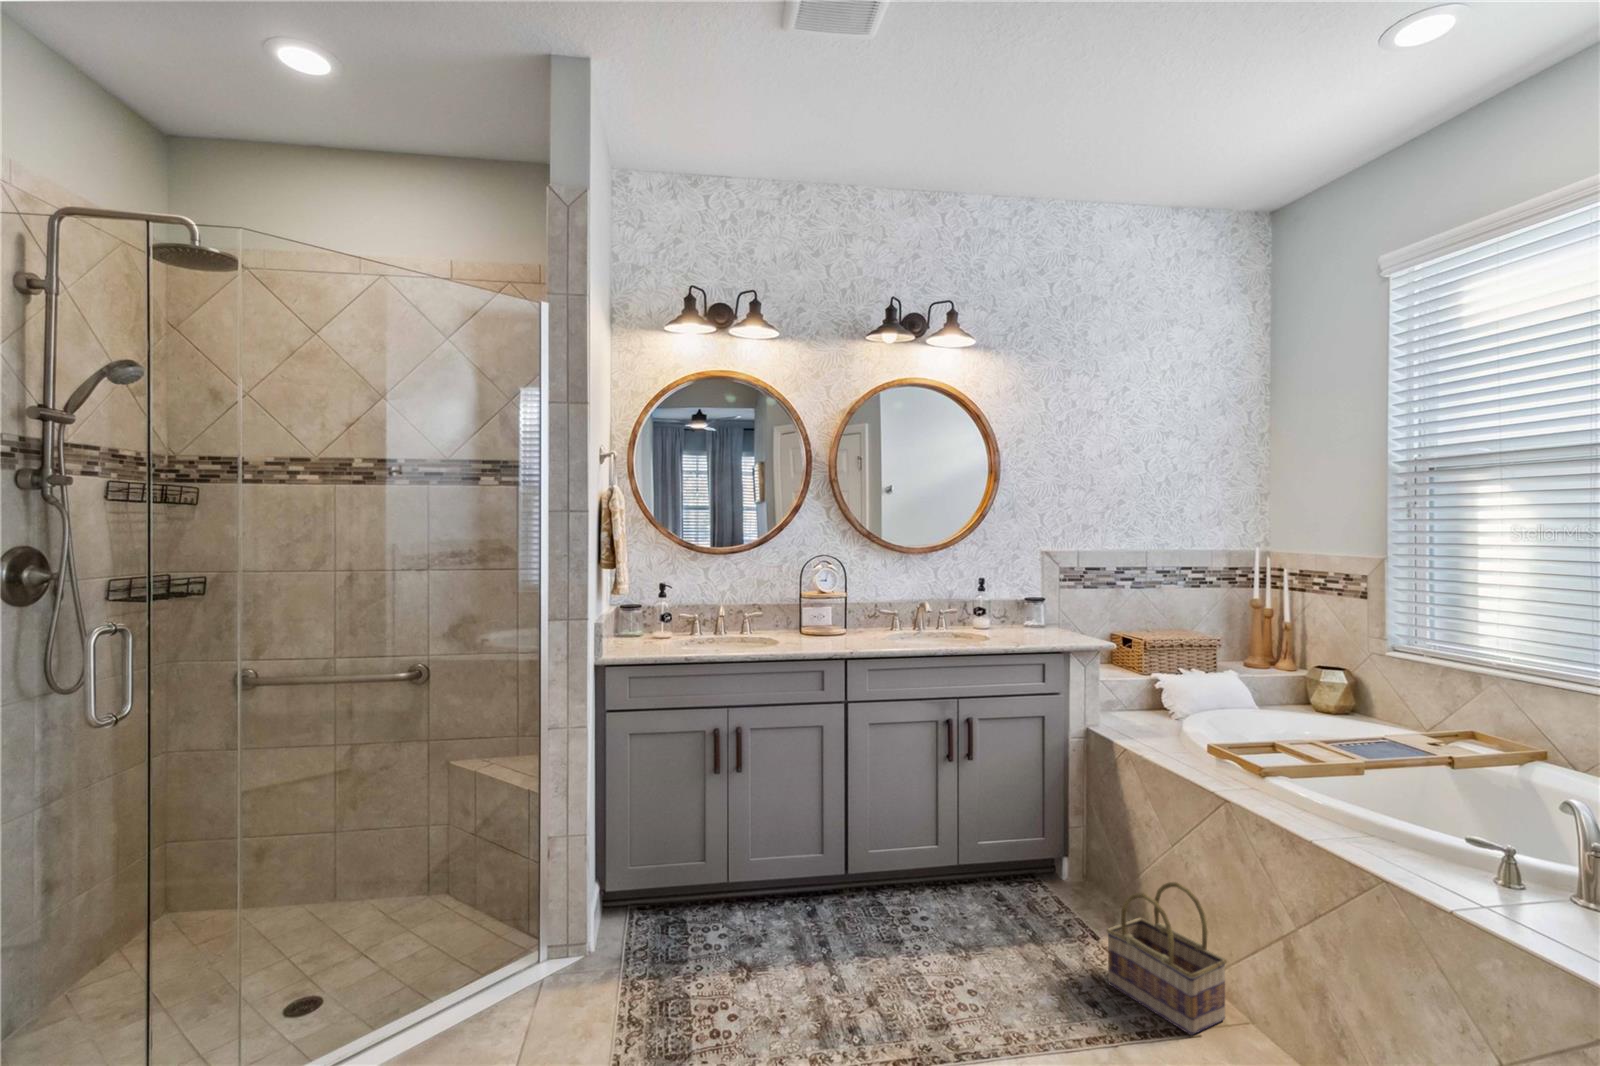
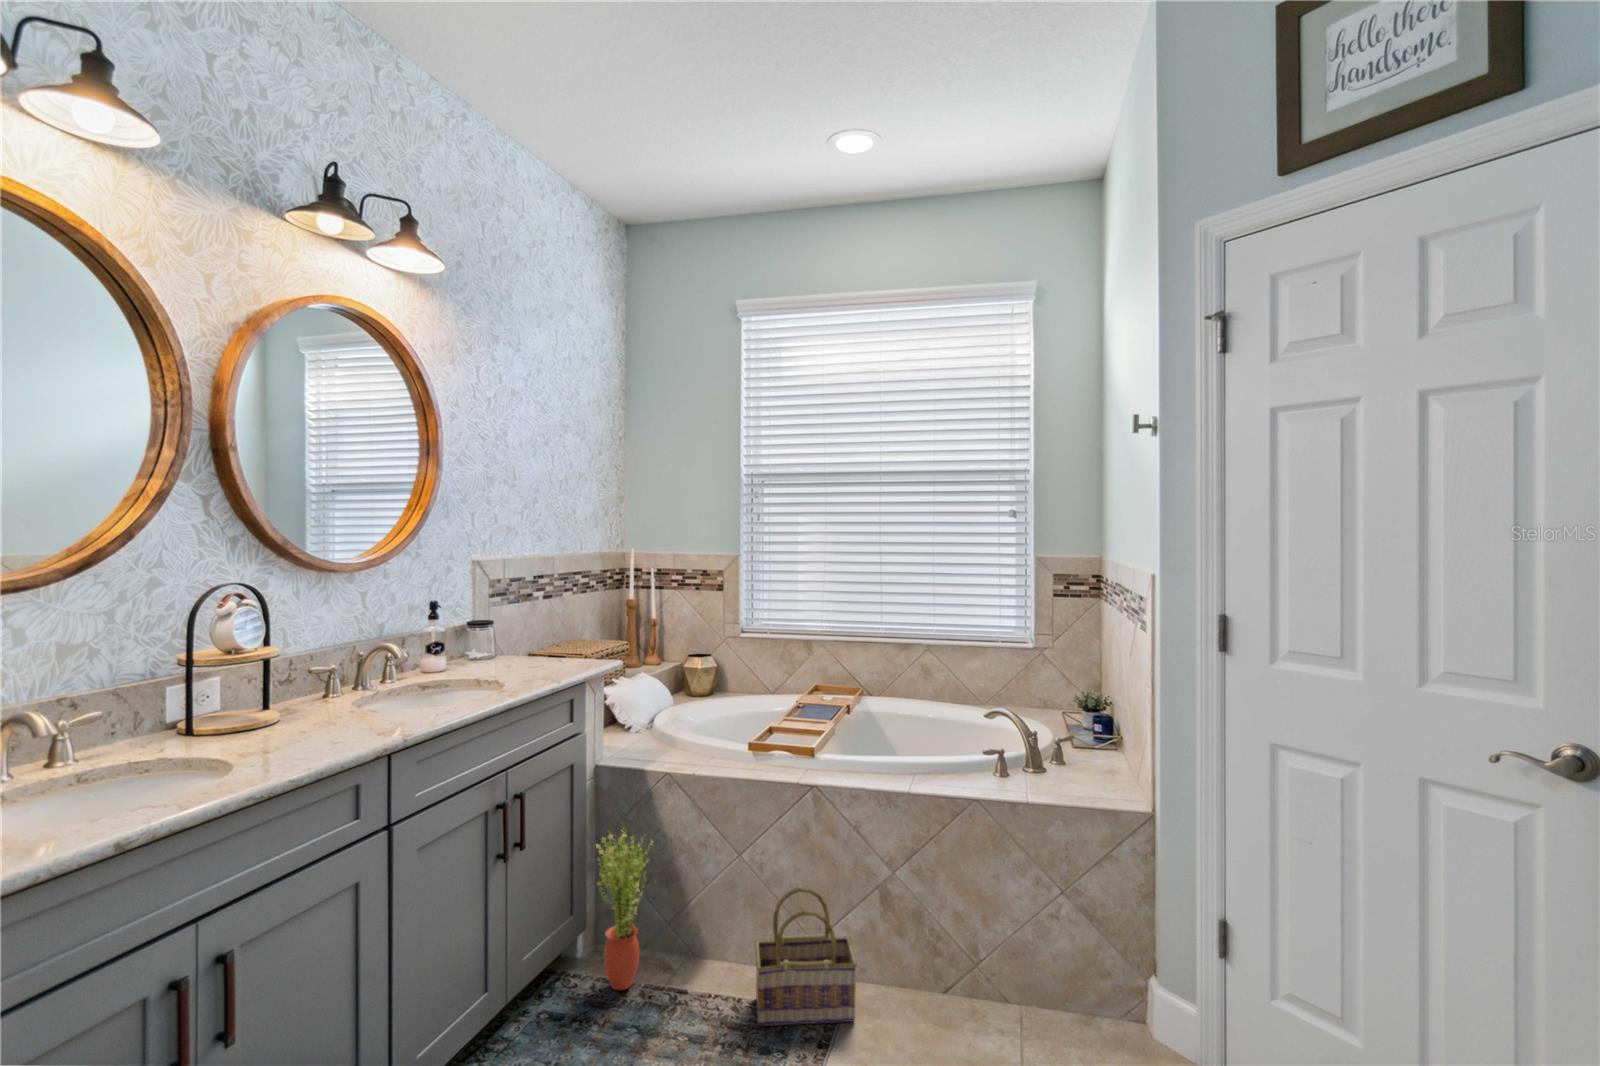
potted plant: none [1025,772,1088,912] -> present [596,830,653,990]

